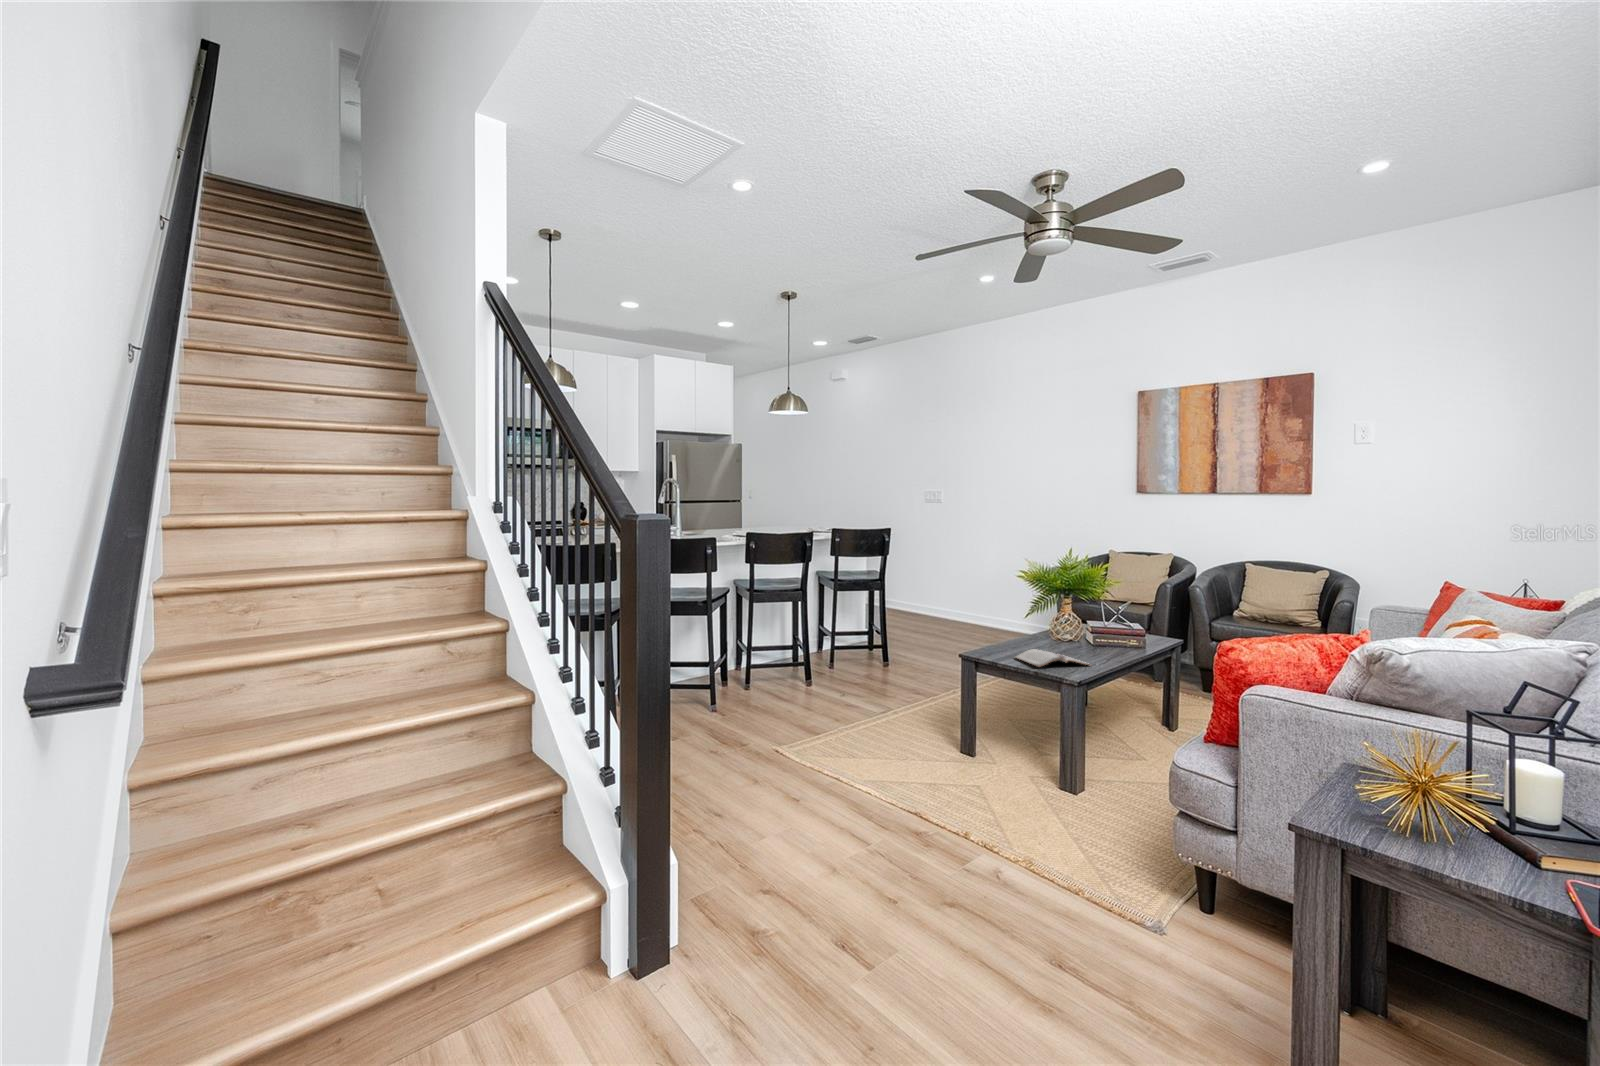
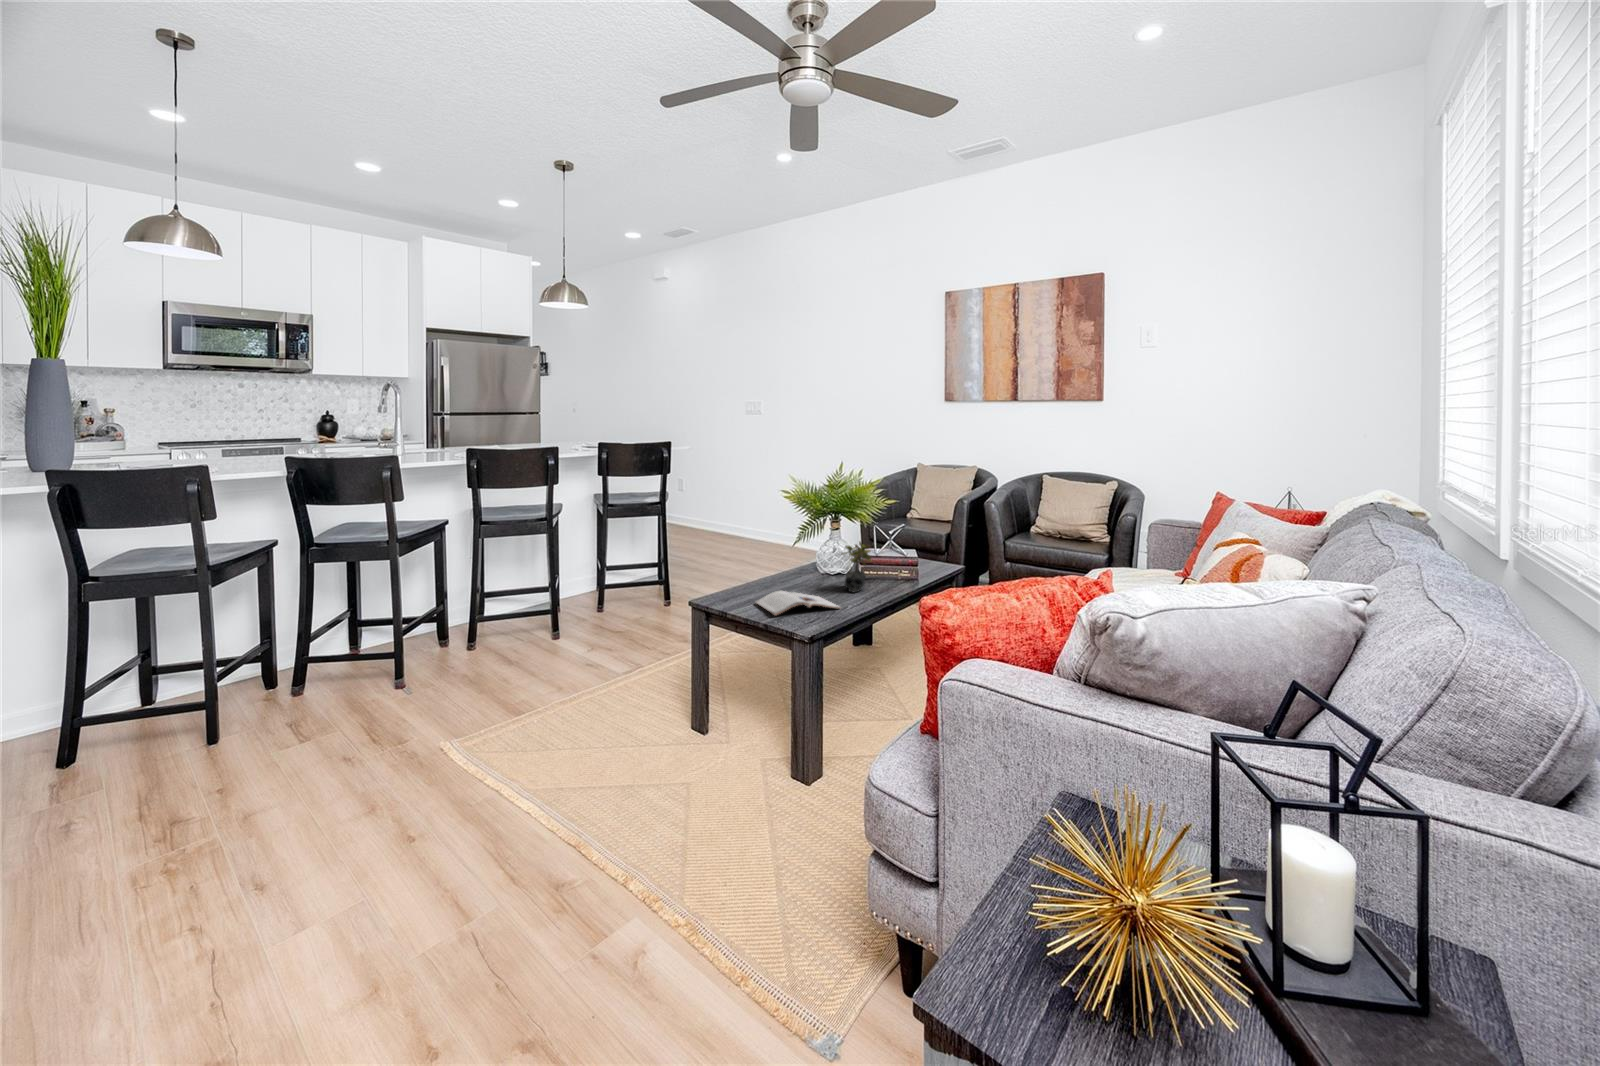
succulent plant: none [1083,611,1113,655] -> present [842,542,872,592]

